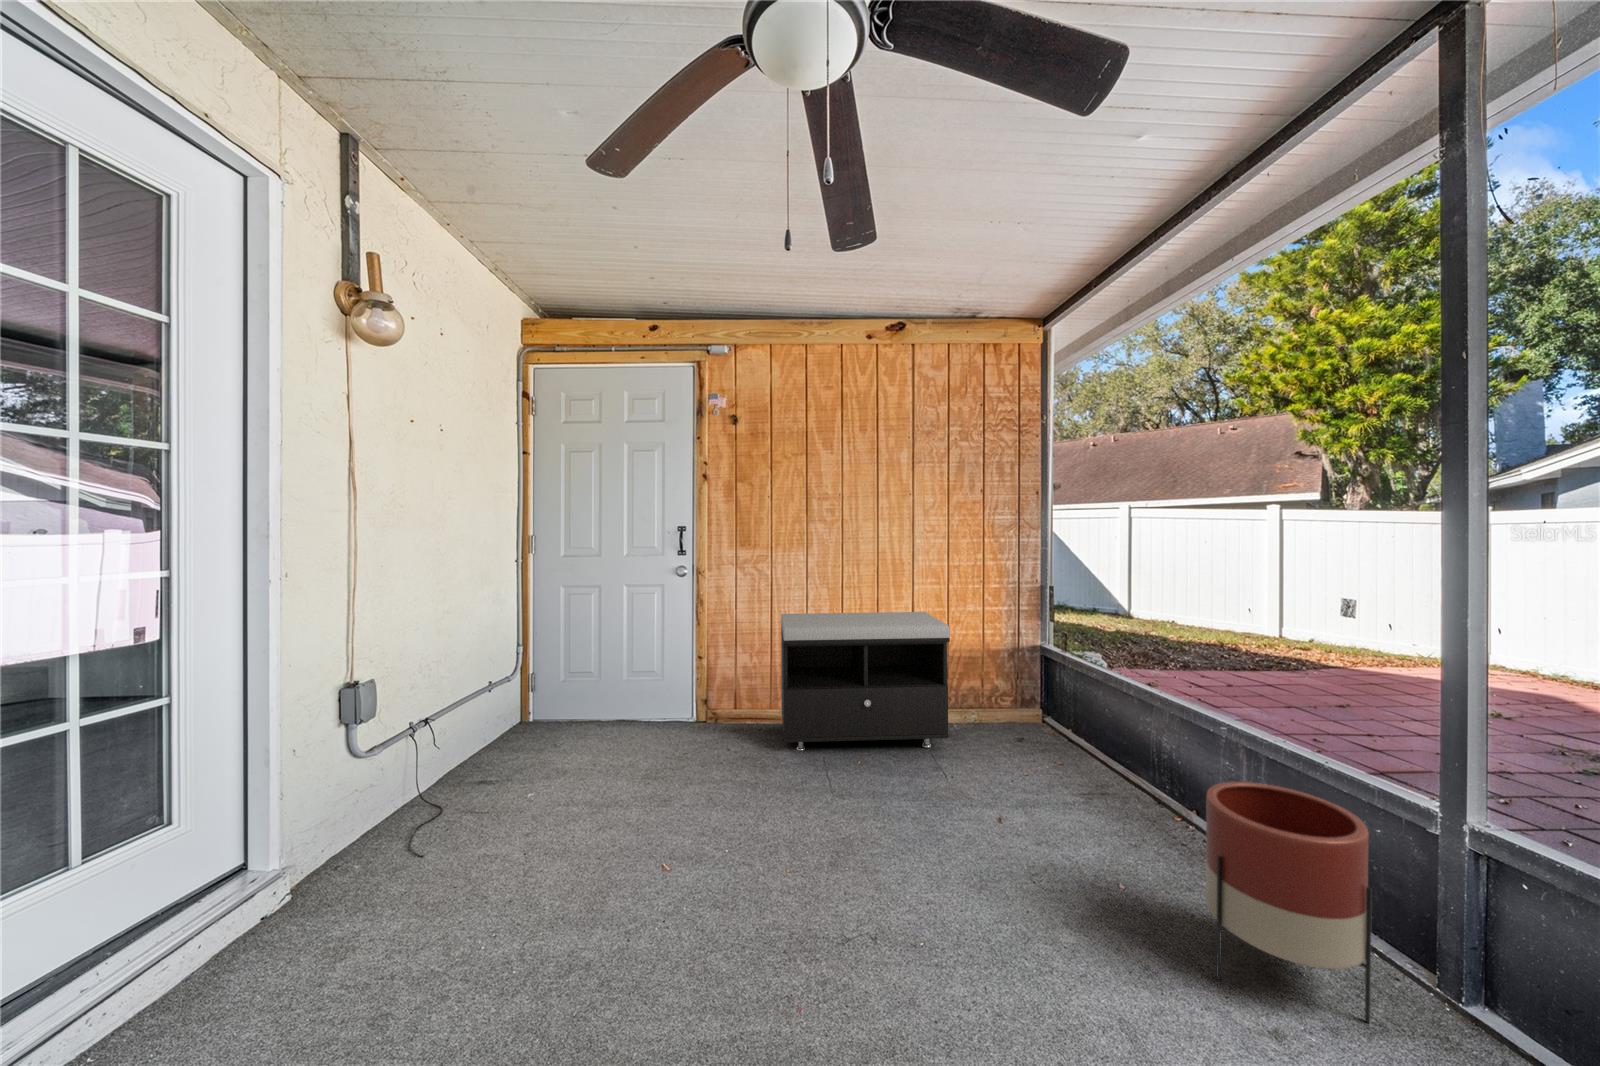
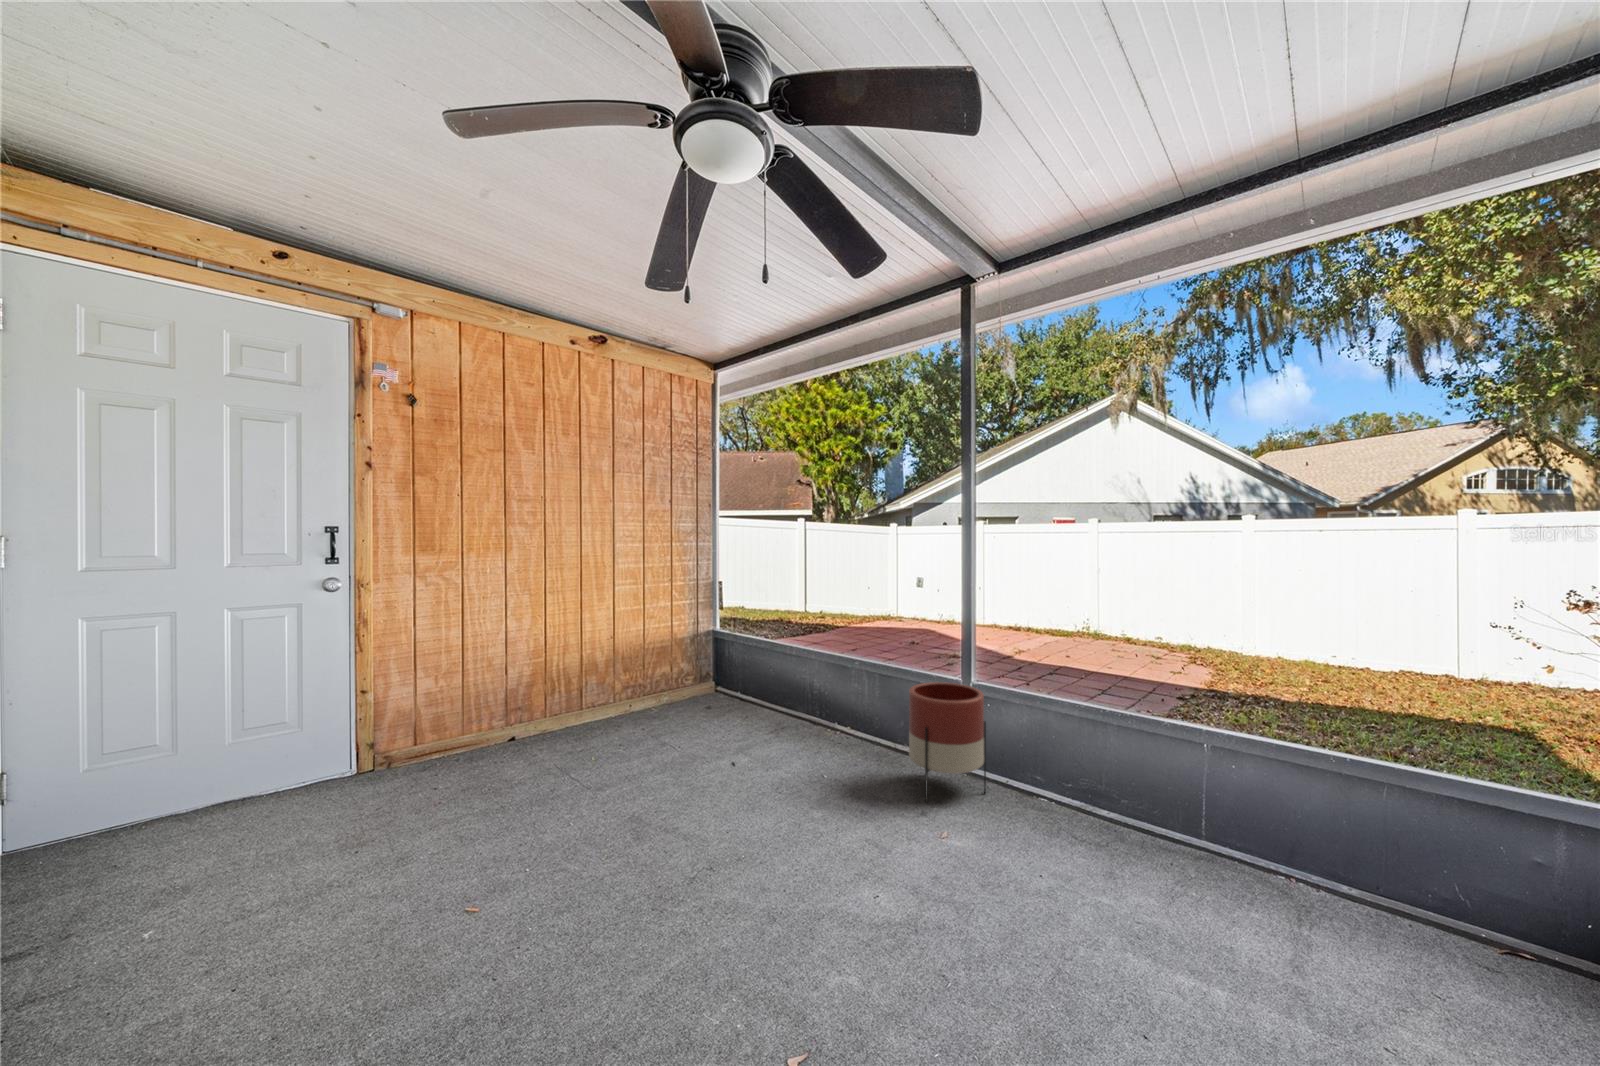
storage bench: present [781,612,950,750] -> none [480,611,672,769]

